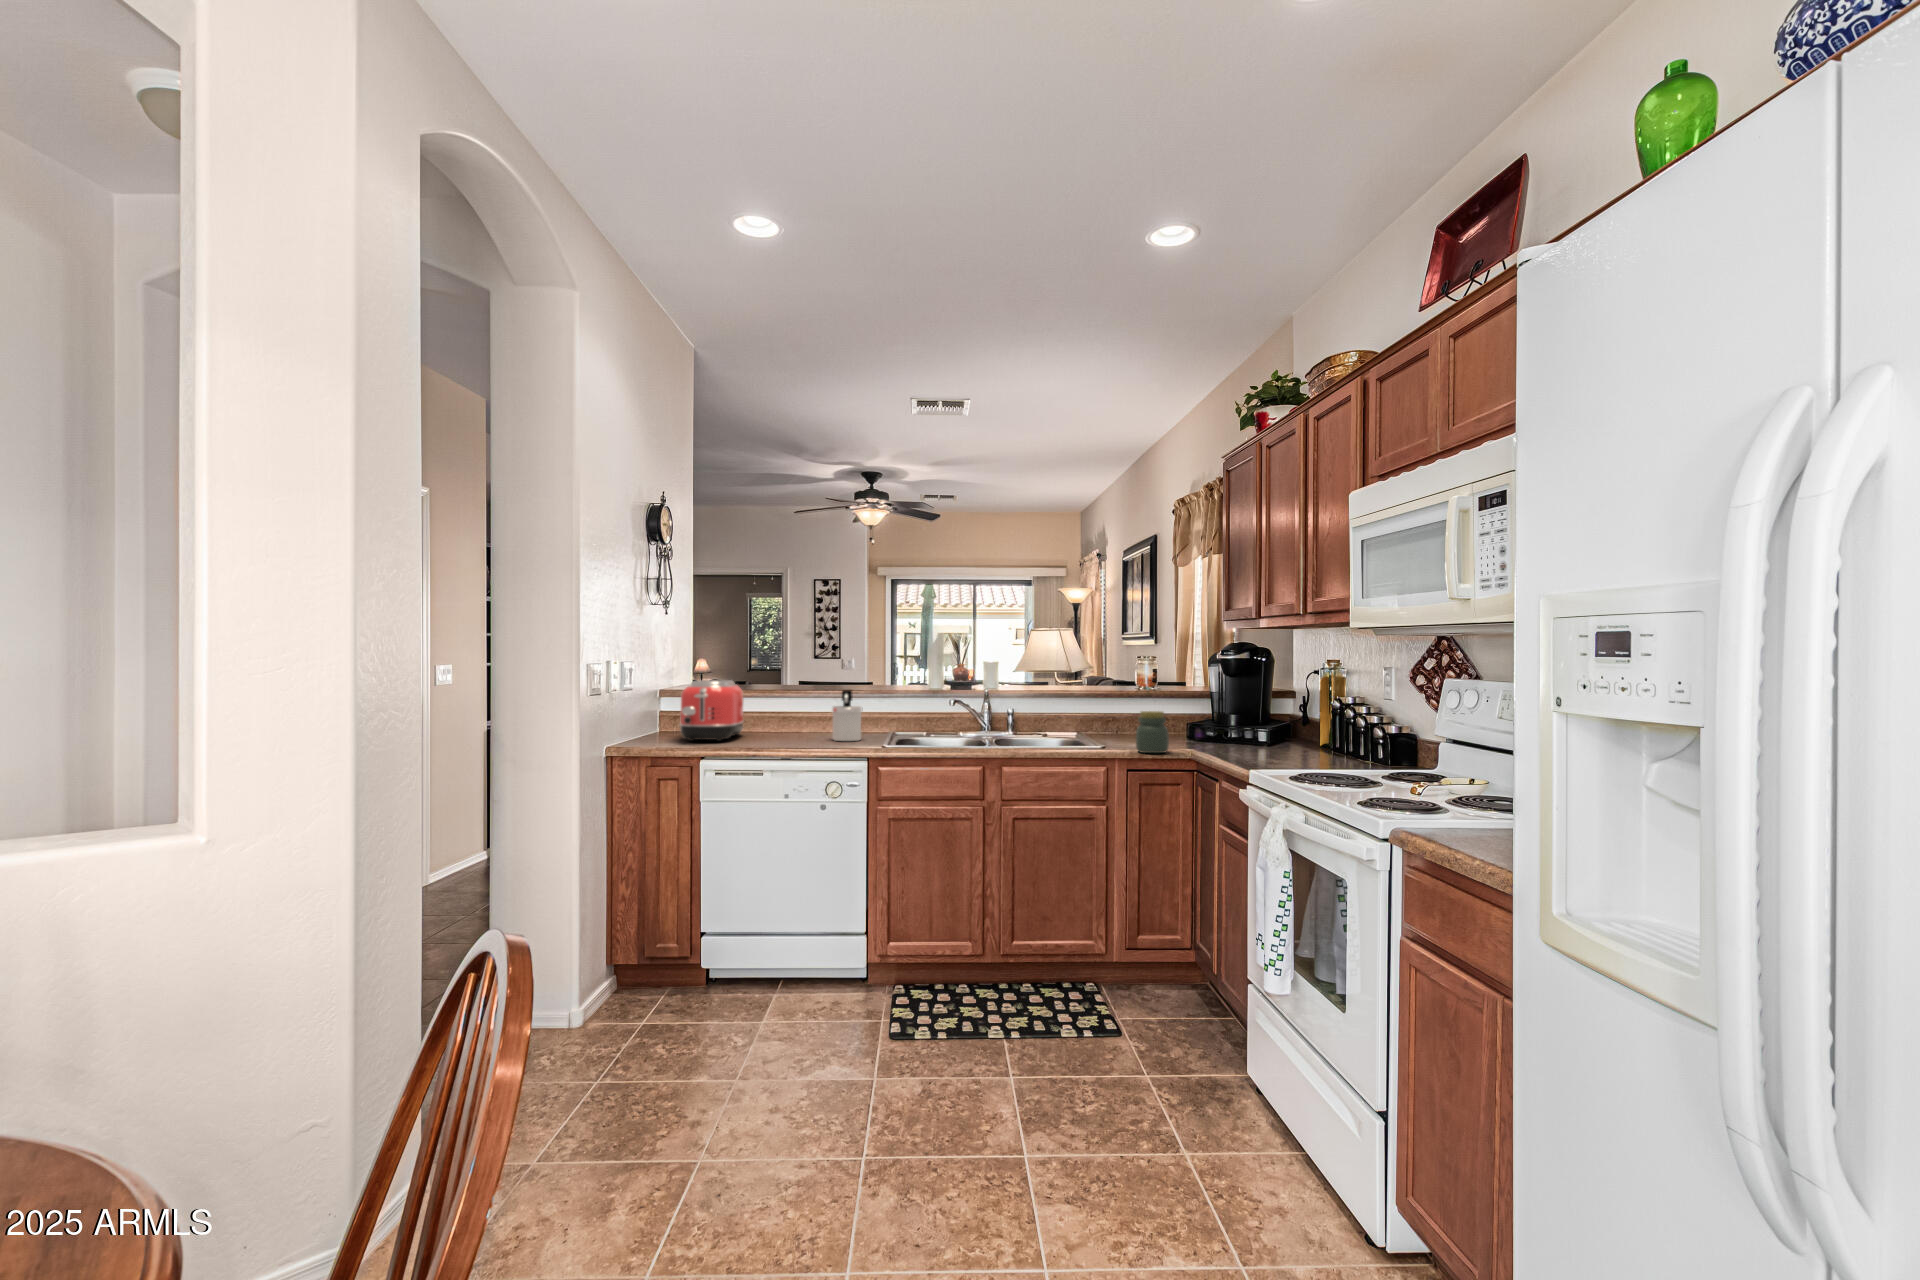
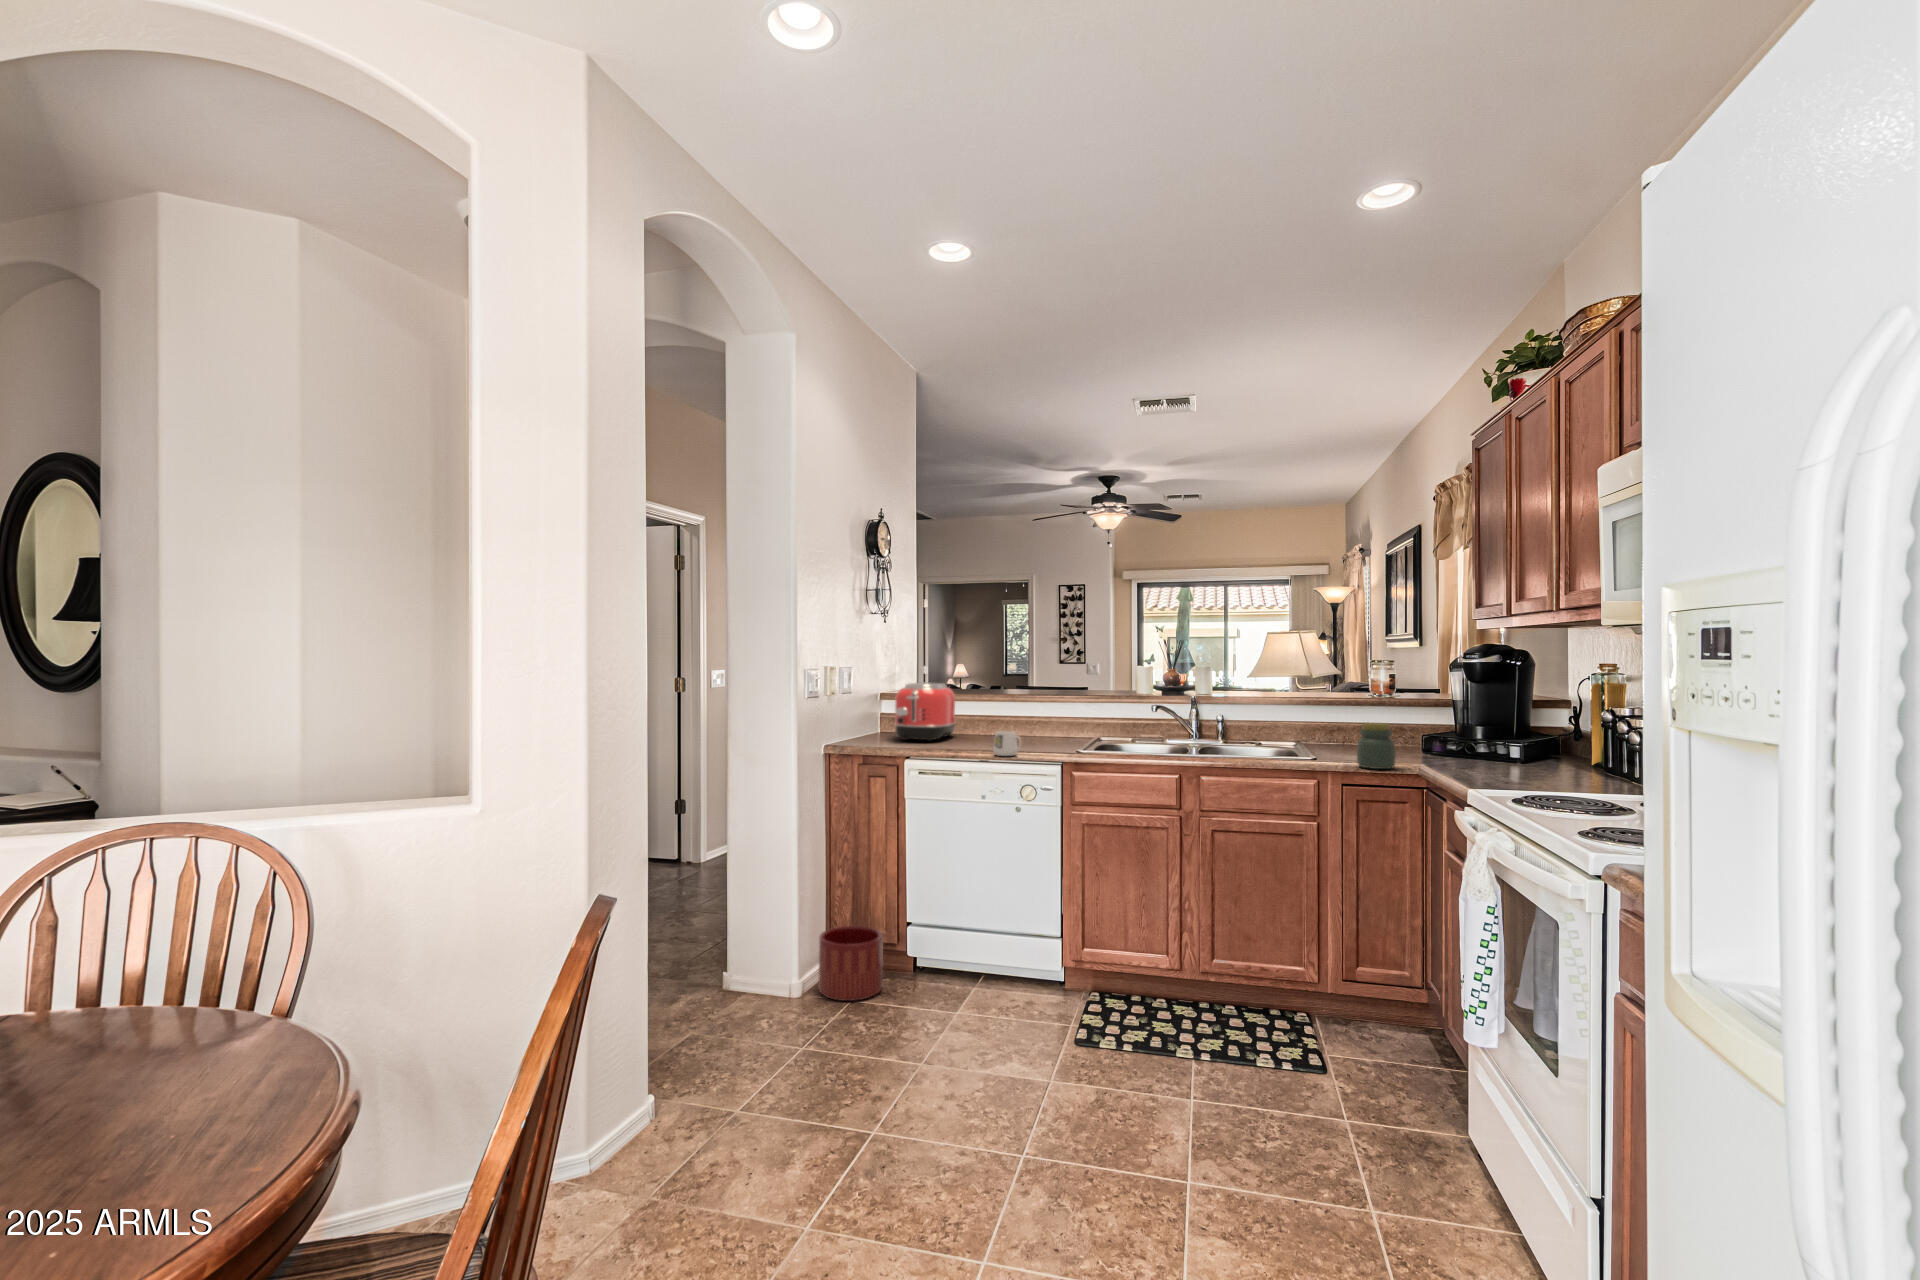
soap dispenser: present [832,690,862,741] -> none [1037,694,1067,745]
mug: none [793,728,823,754] -> present [993,731,1021,756]
planter: none [604,941,676,1023] -> present [819,926,883,1001]

